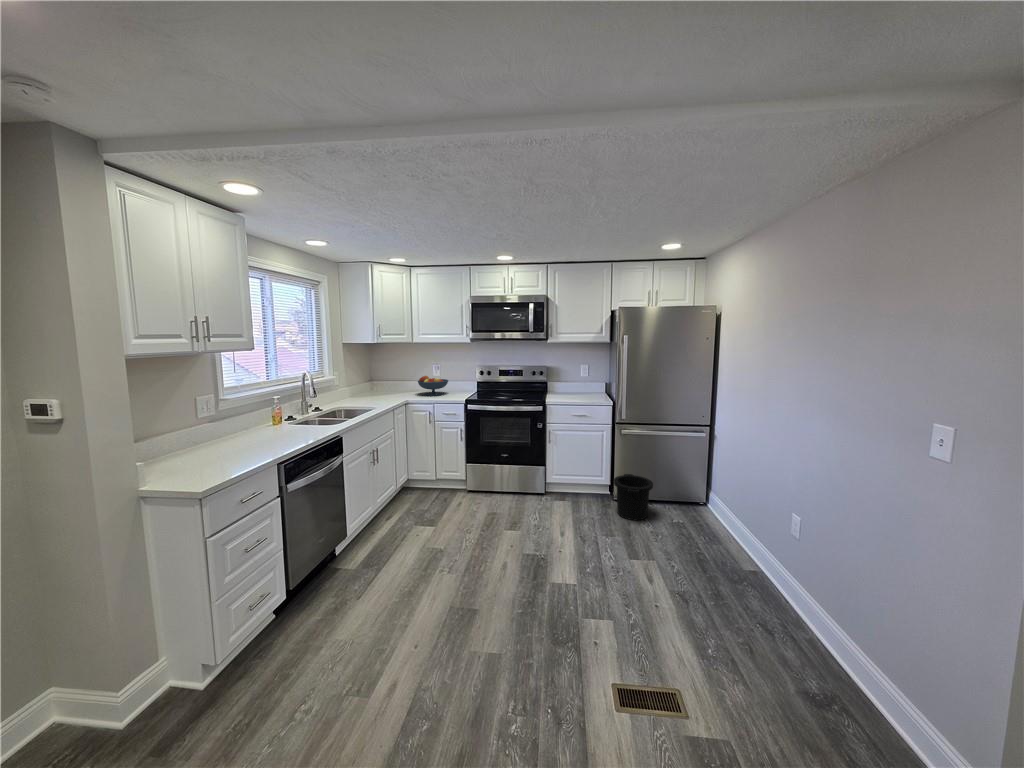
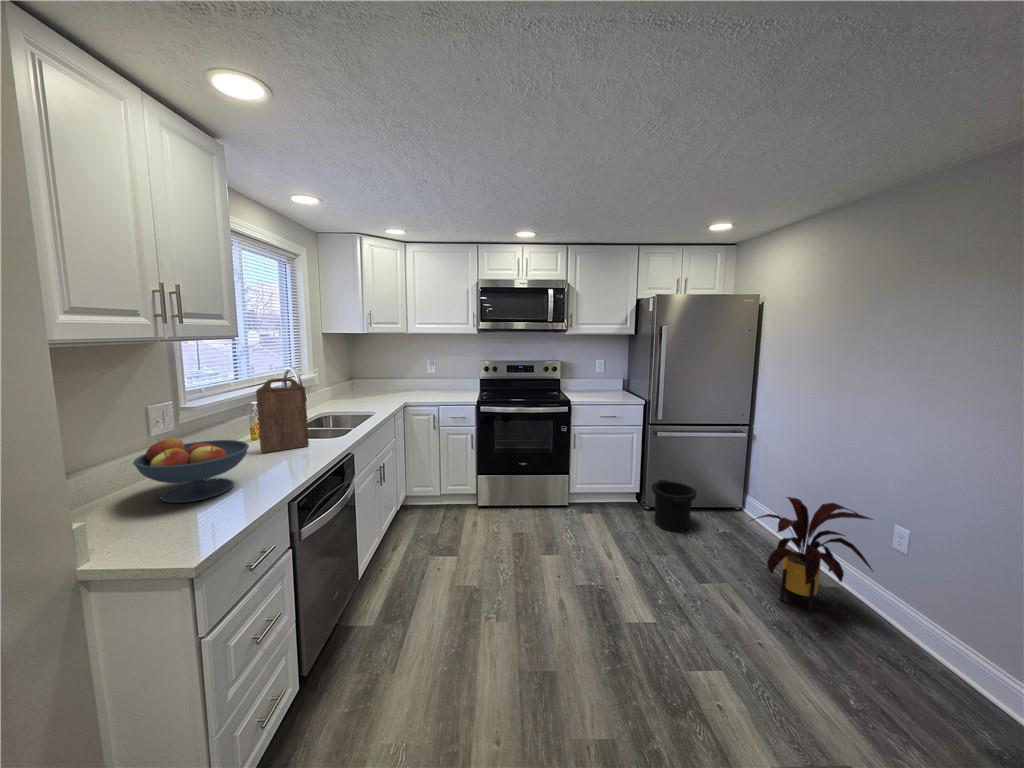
fruit bowl: present [418,376,448,396] -> present [133,438,249,503]
cutting board: none [270,379,309,434] -> present [256,378,309,453]
house plant: none [673,488,774,588] -> present [753,497,873,612]

